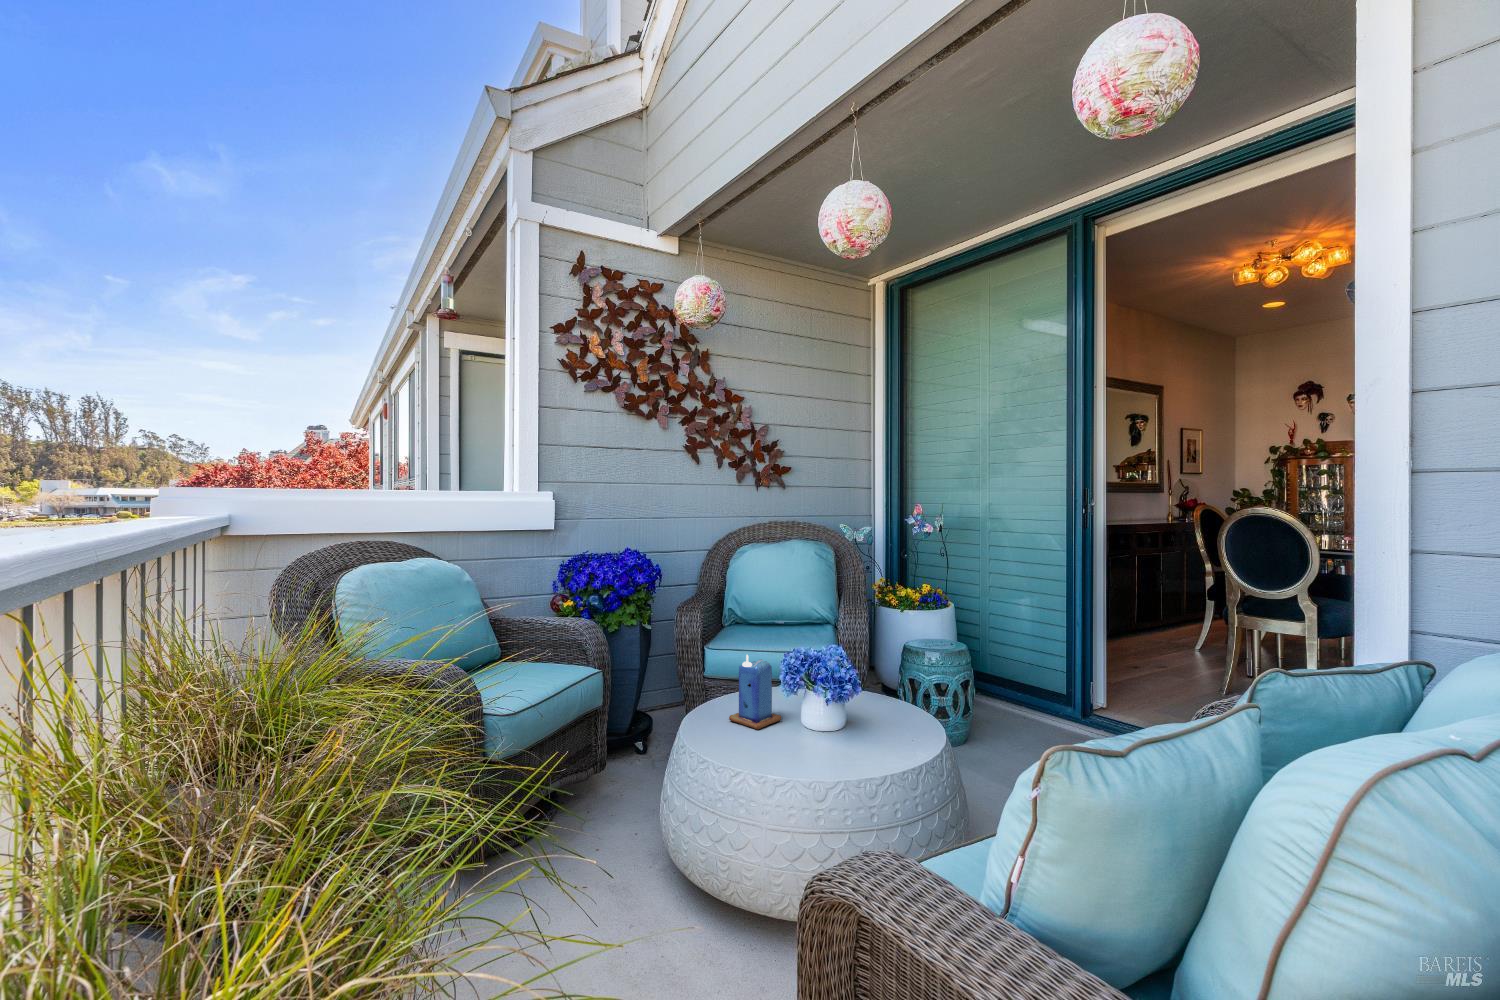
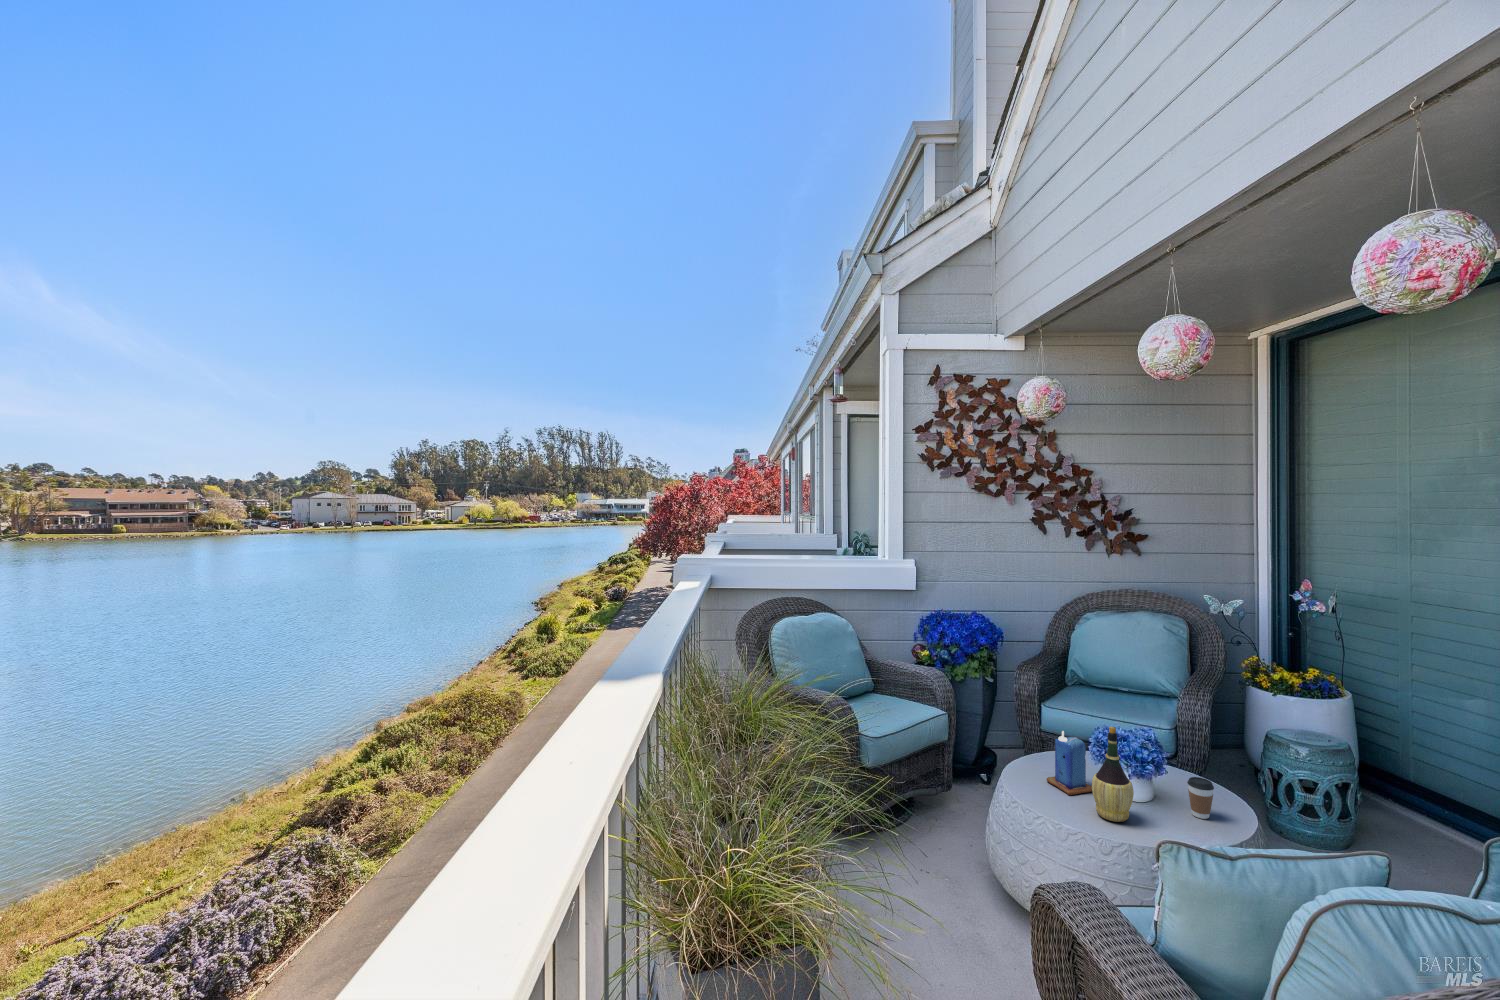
wine bottle: none [786,633,830,746] -> present [1092,726,1134,822]
coffee cup: none [872,680,897,724] -> present [1187,777,1214,819]

